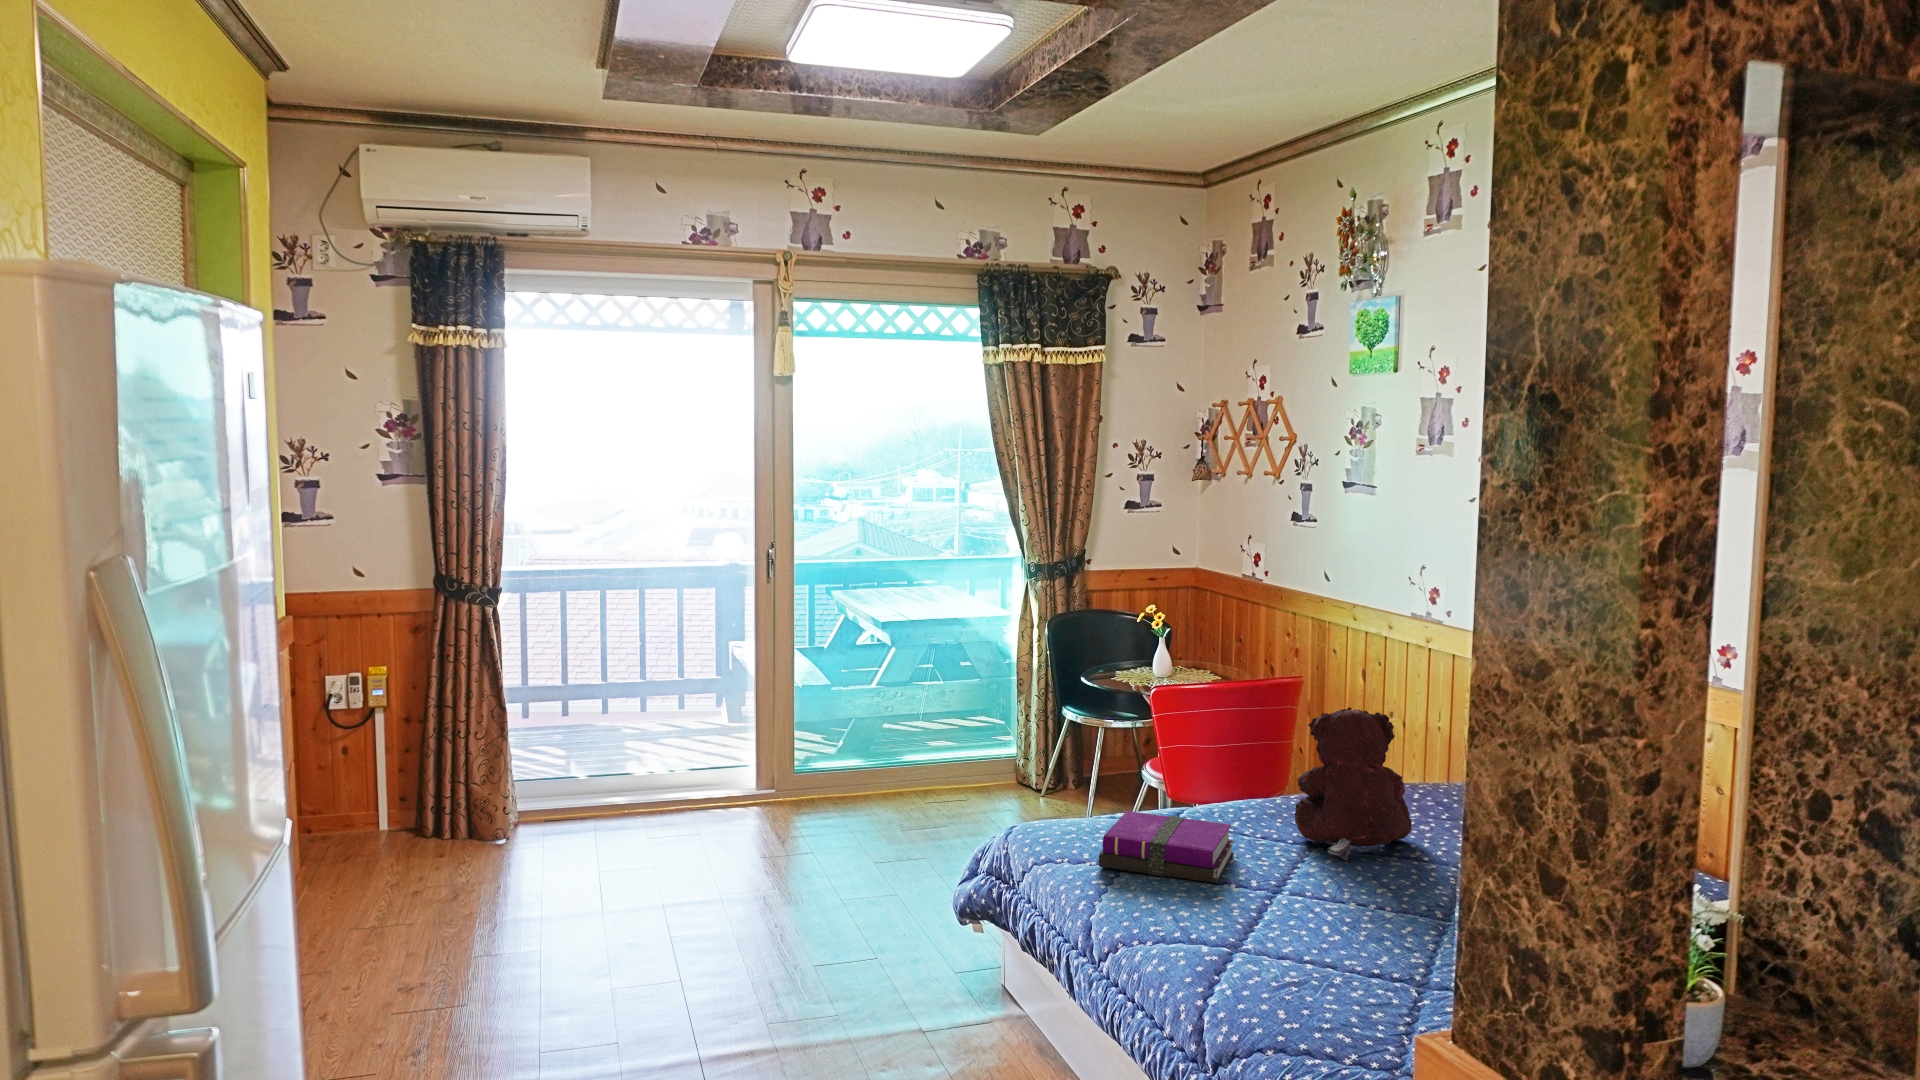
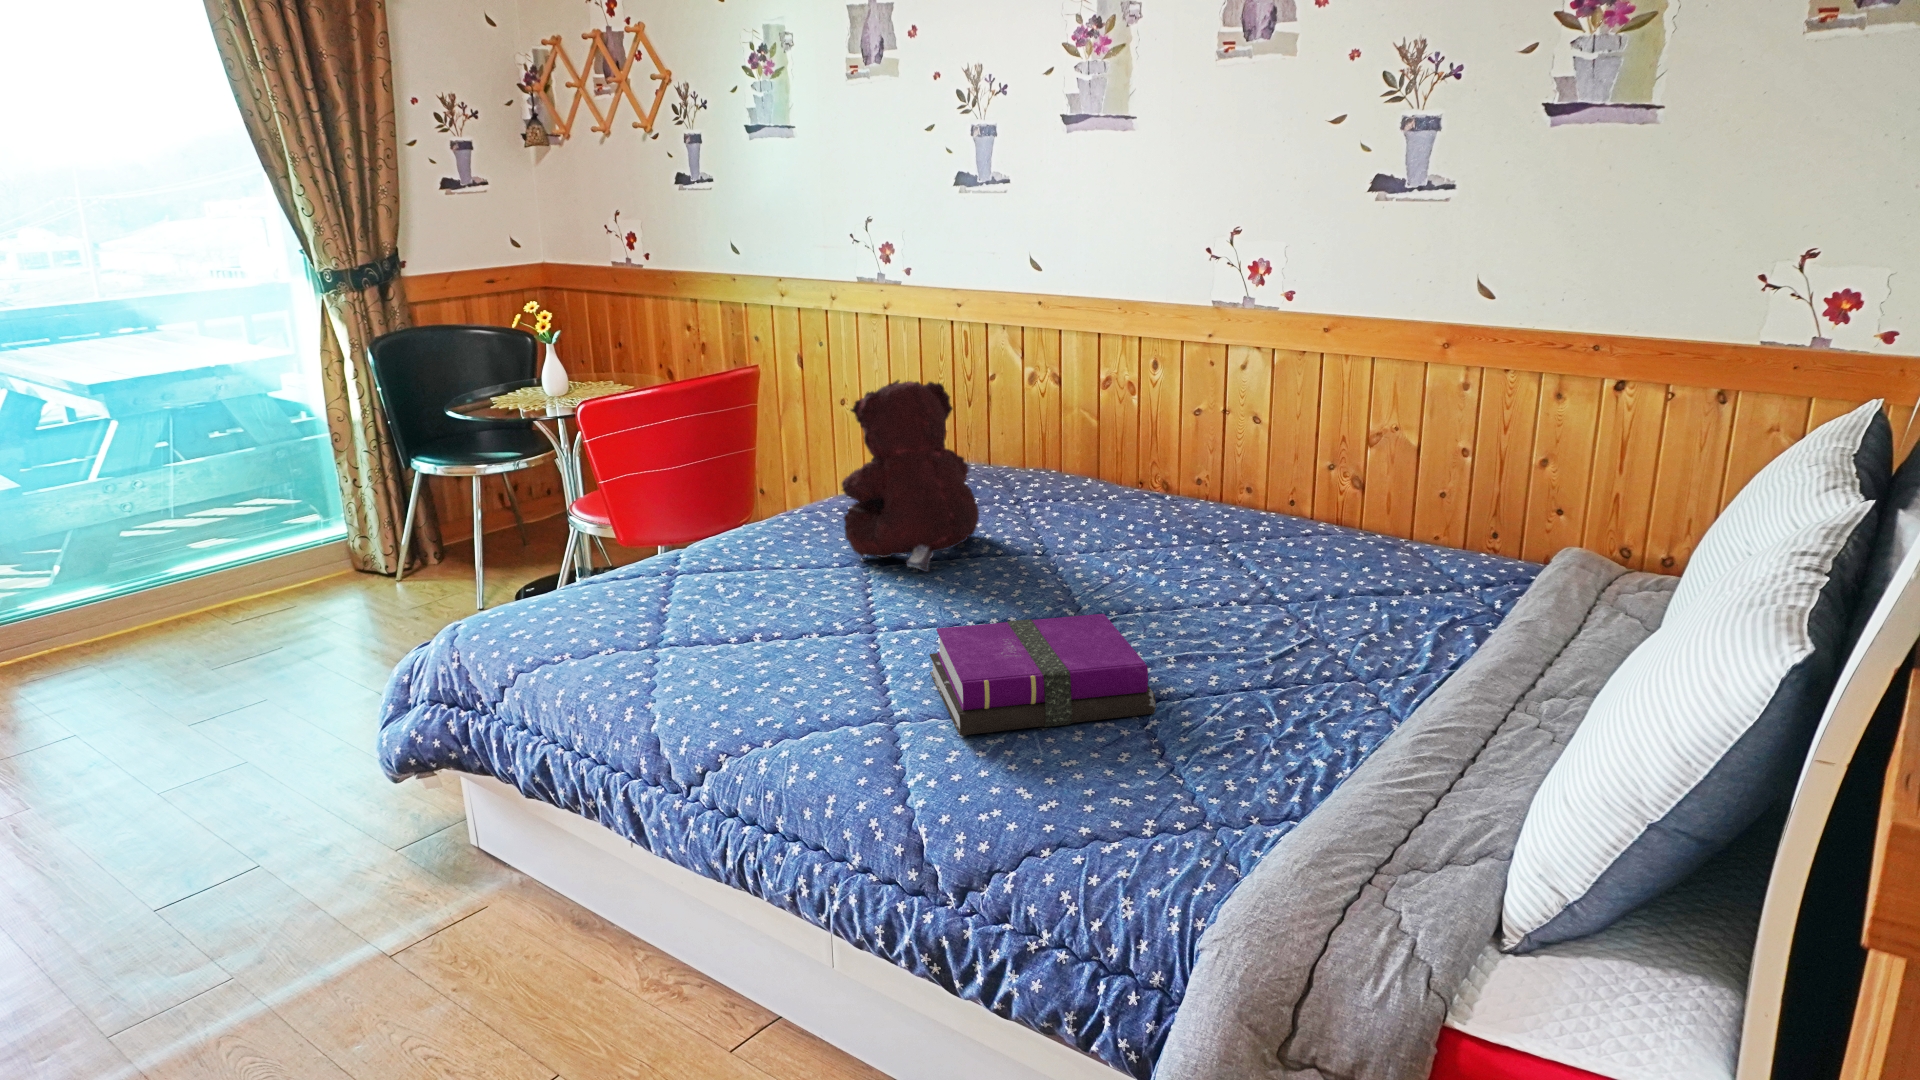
notebook: present [1099,811,1234,883] -> present [930,614,1156,735]

